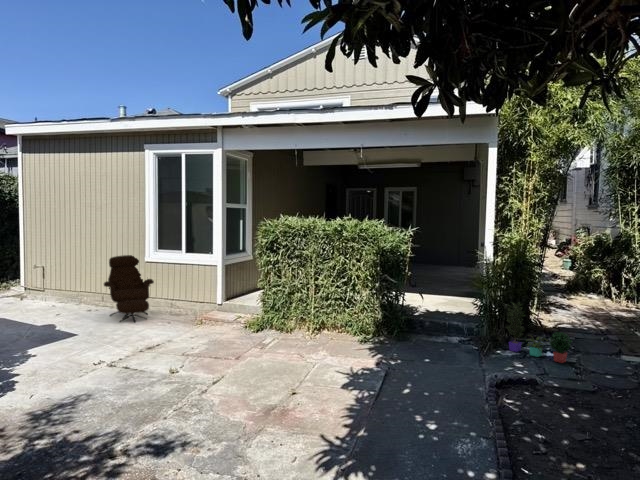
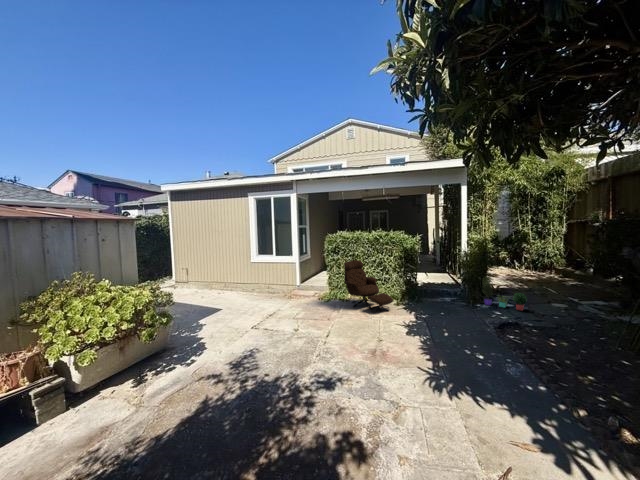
lounge chair: present [104,255,154,322] -> present [344,260,393,312]

